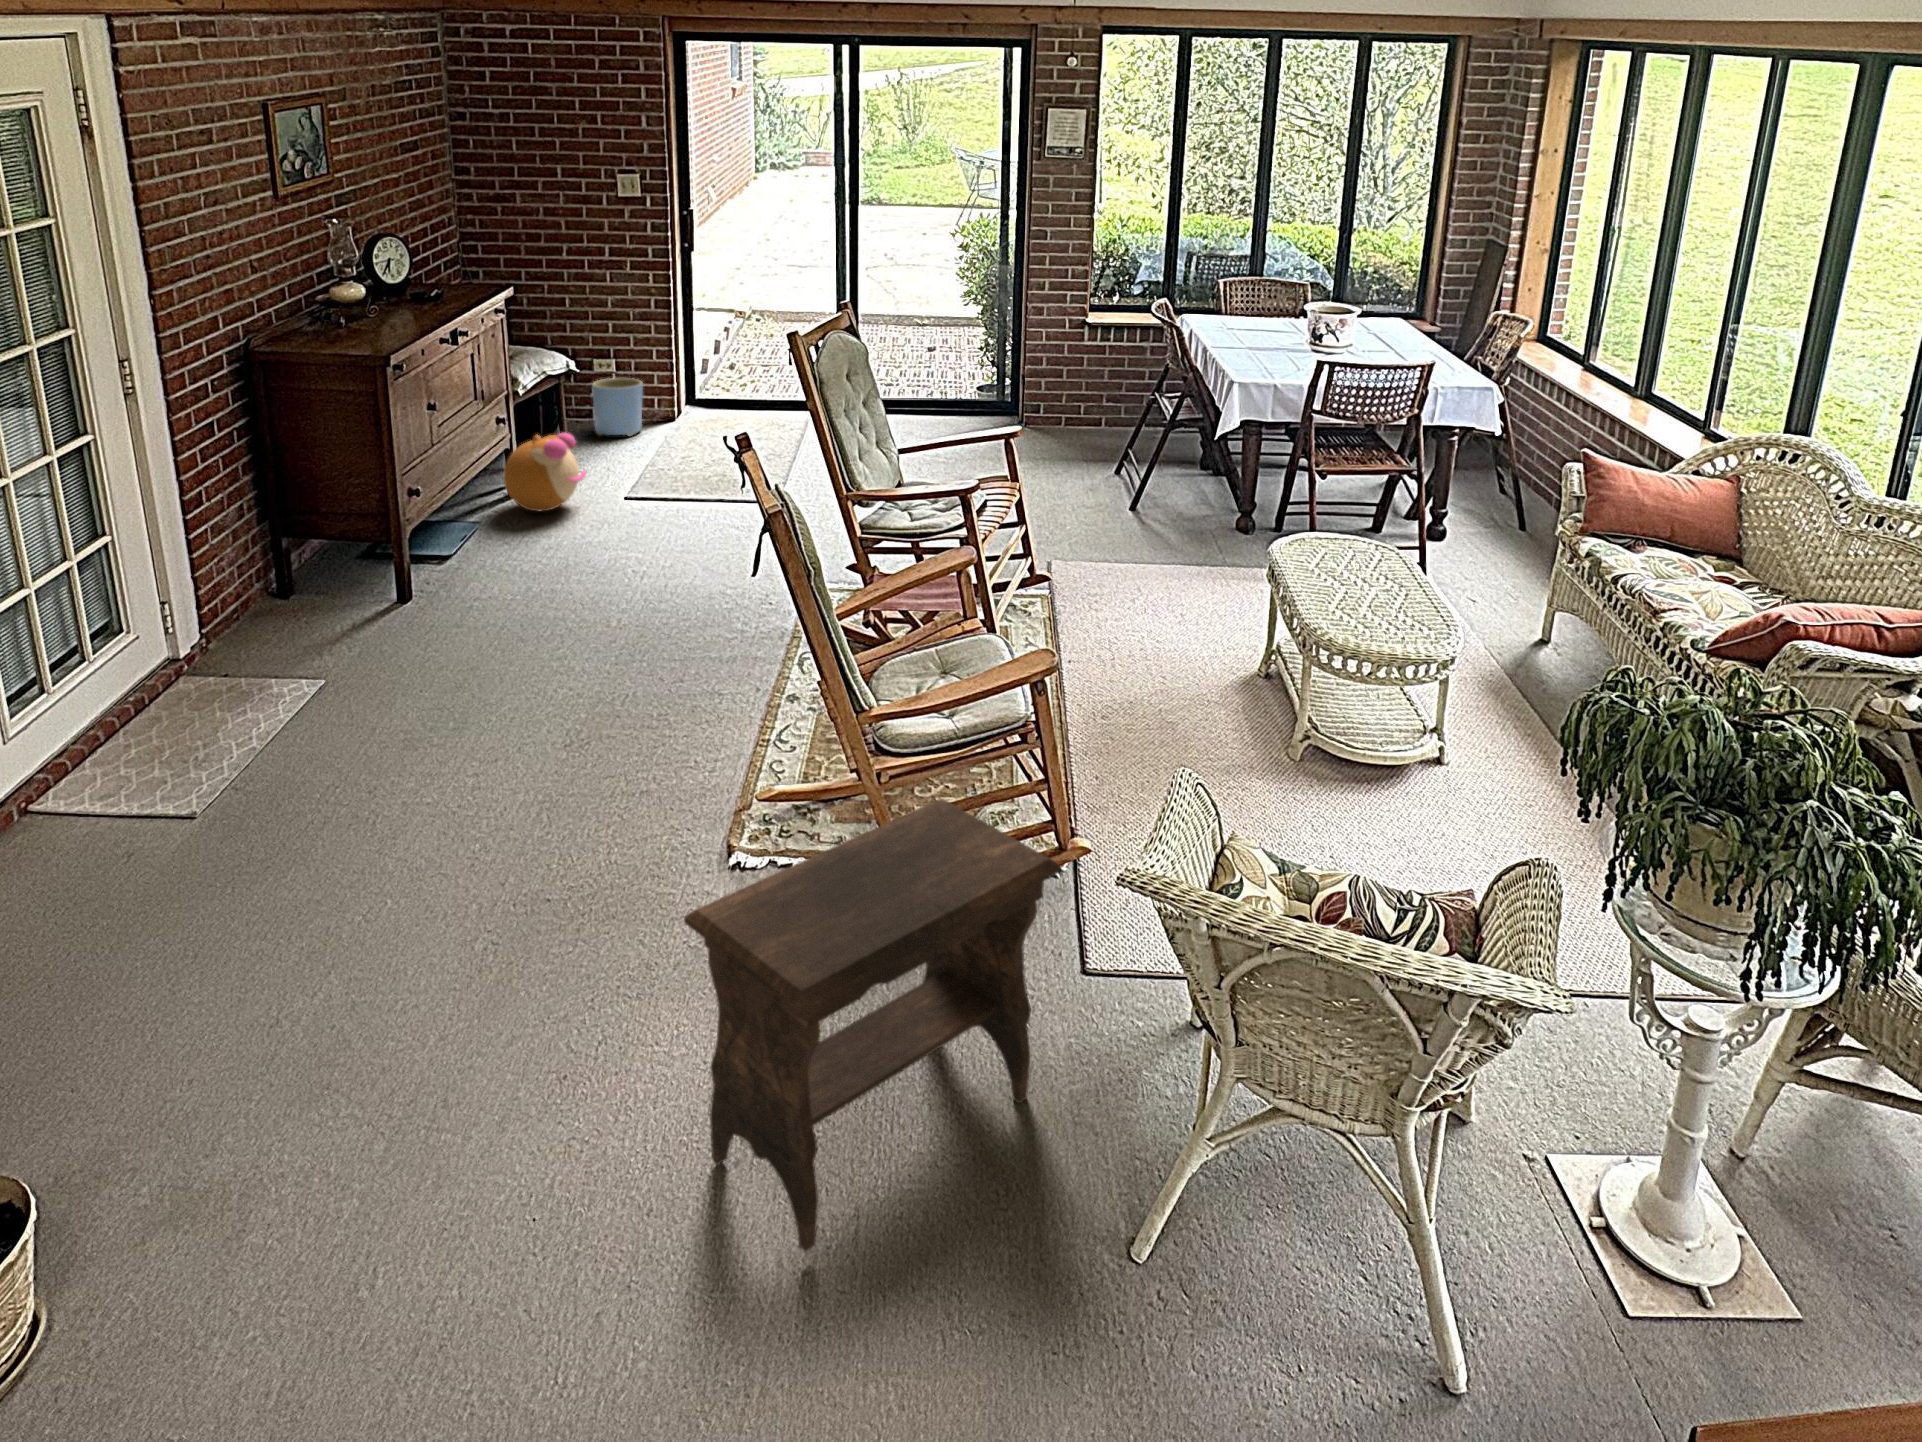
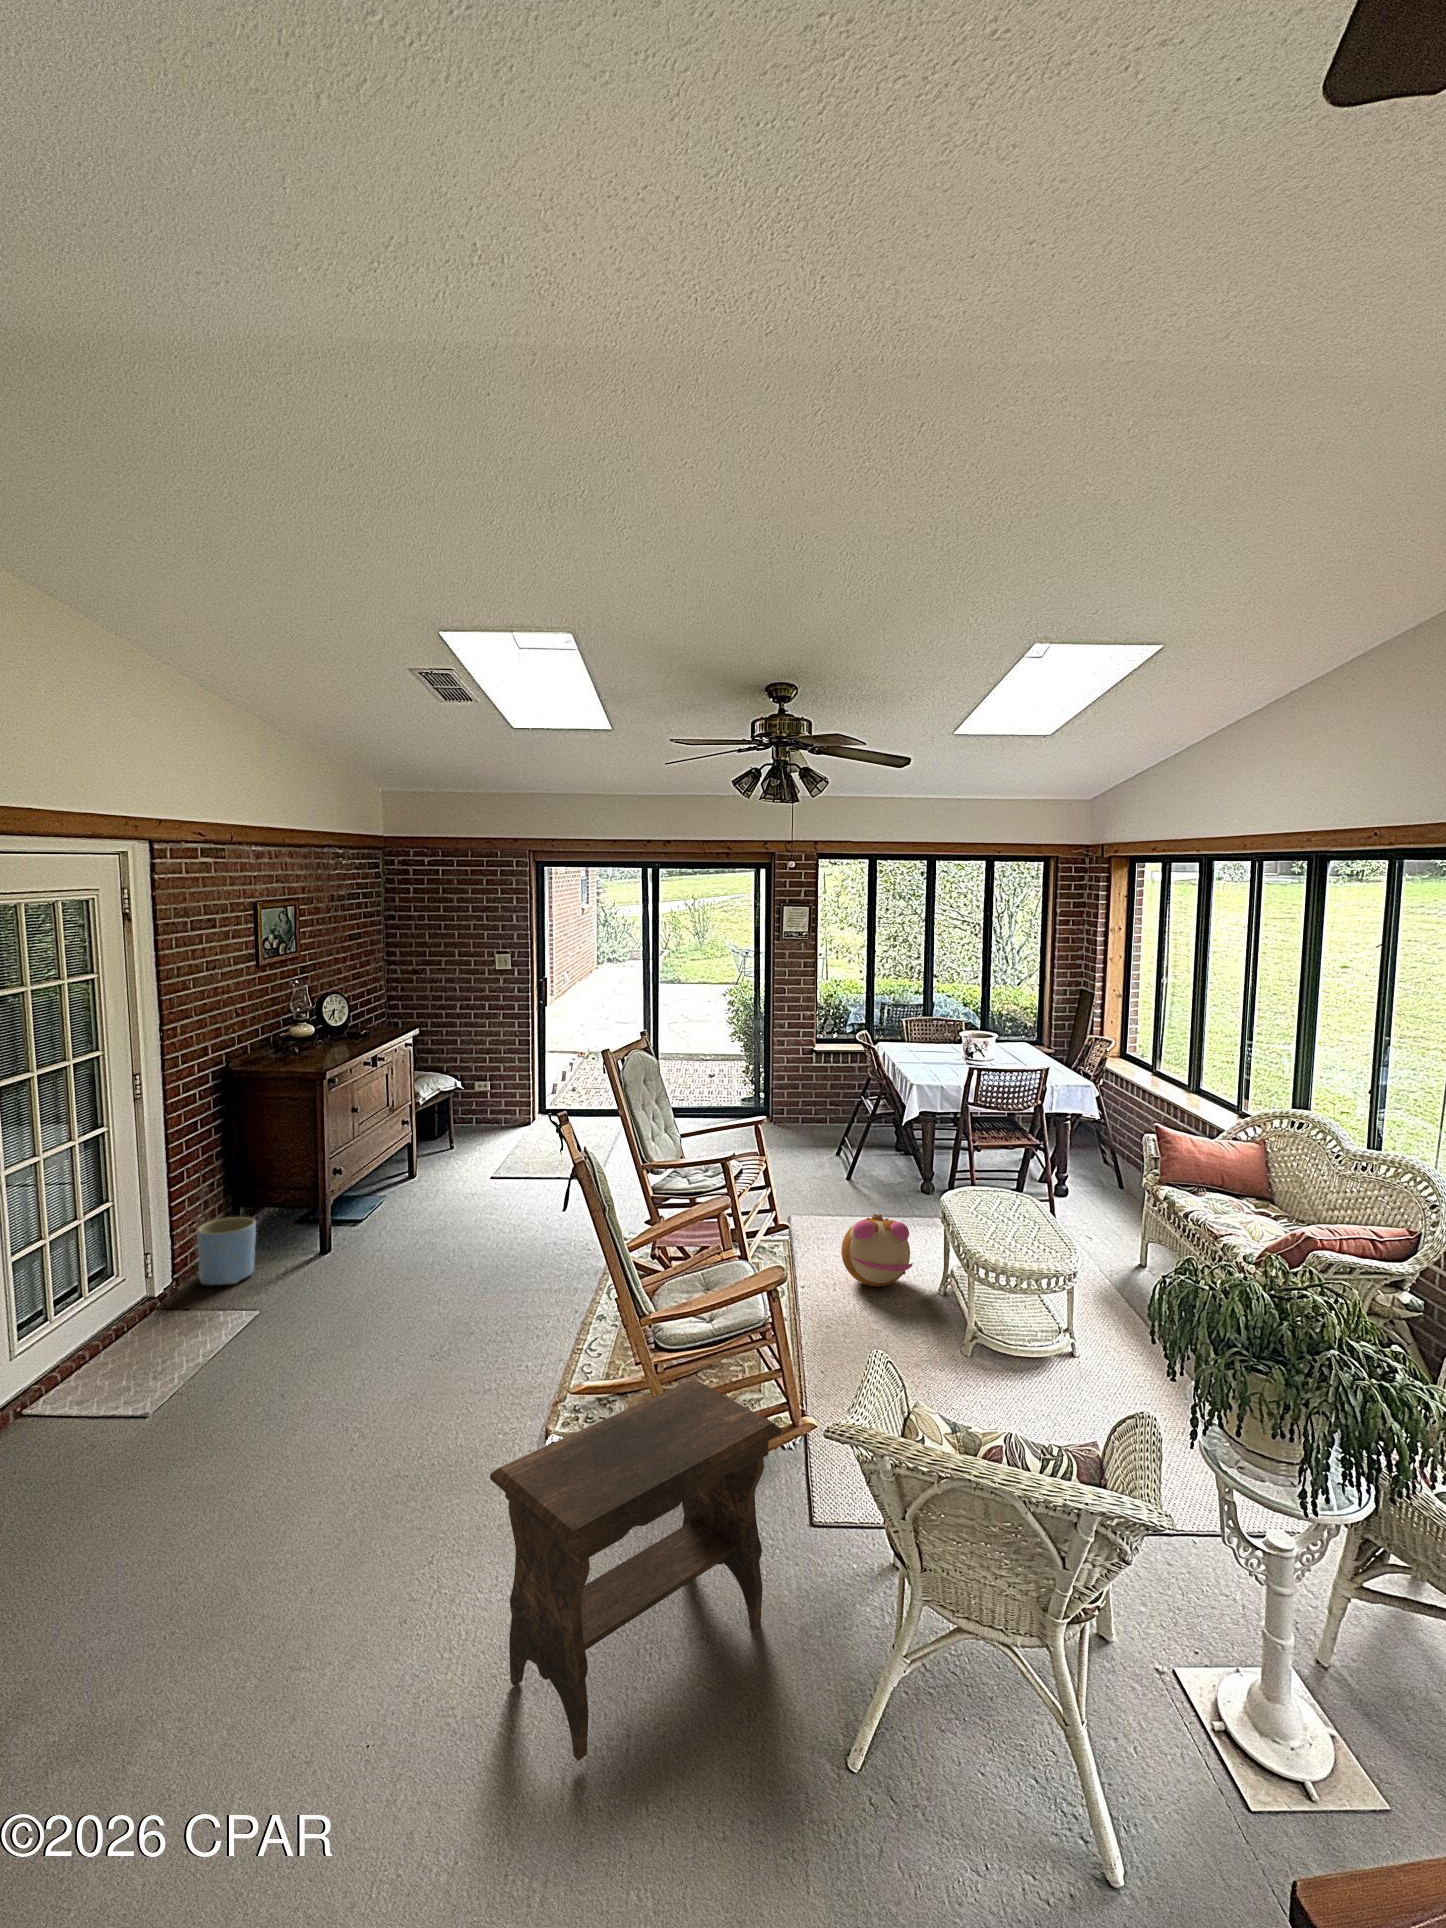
planter: present [592,378,643,436] -> present [197,1217,256,1285]
plush toy: present [504,433,586,512] -> present [841,1214,913,1287]

